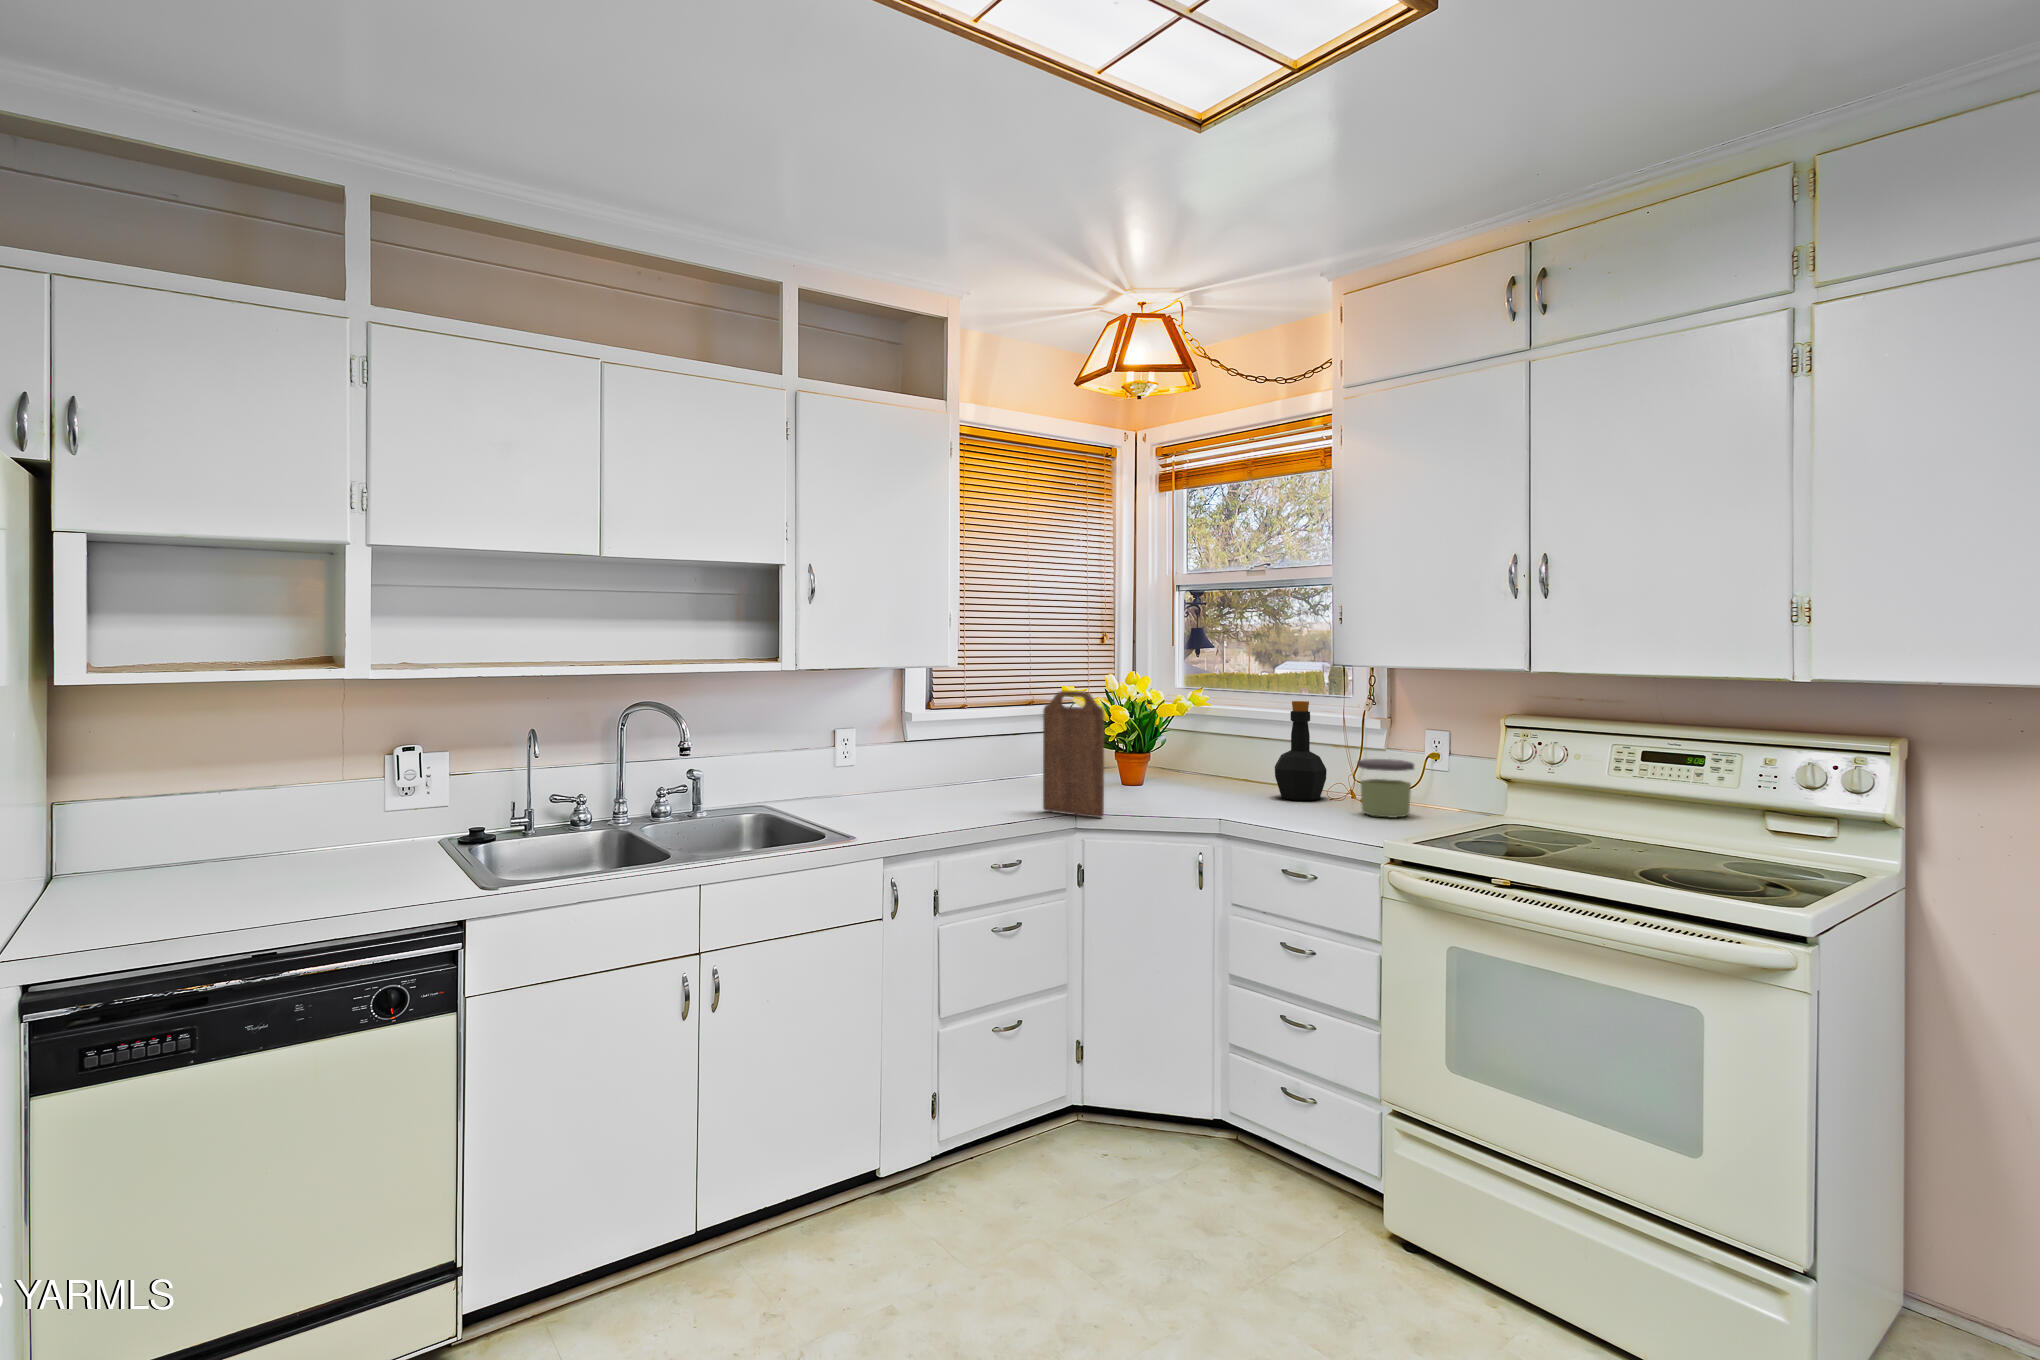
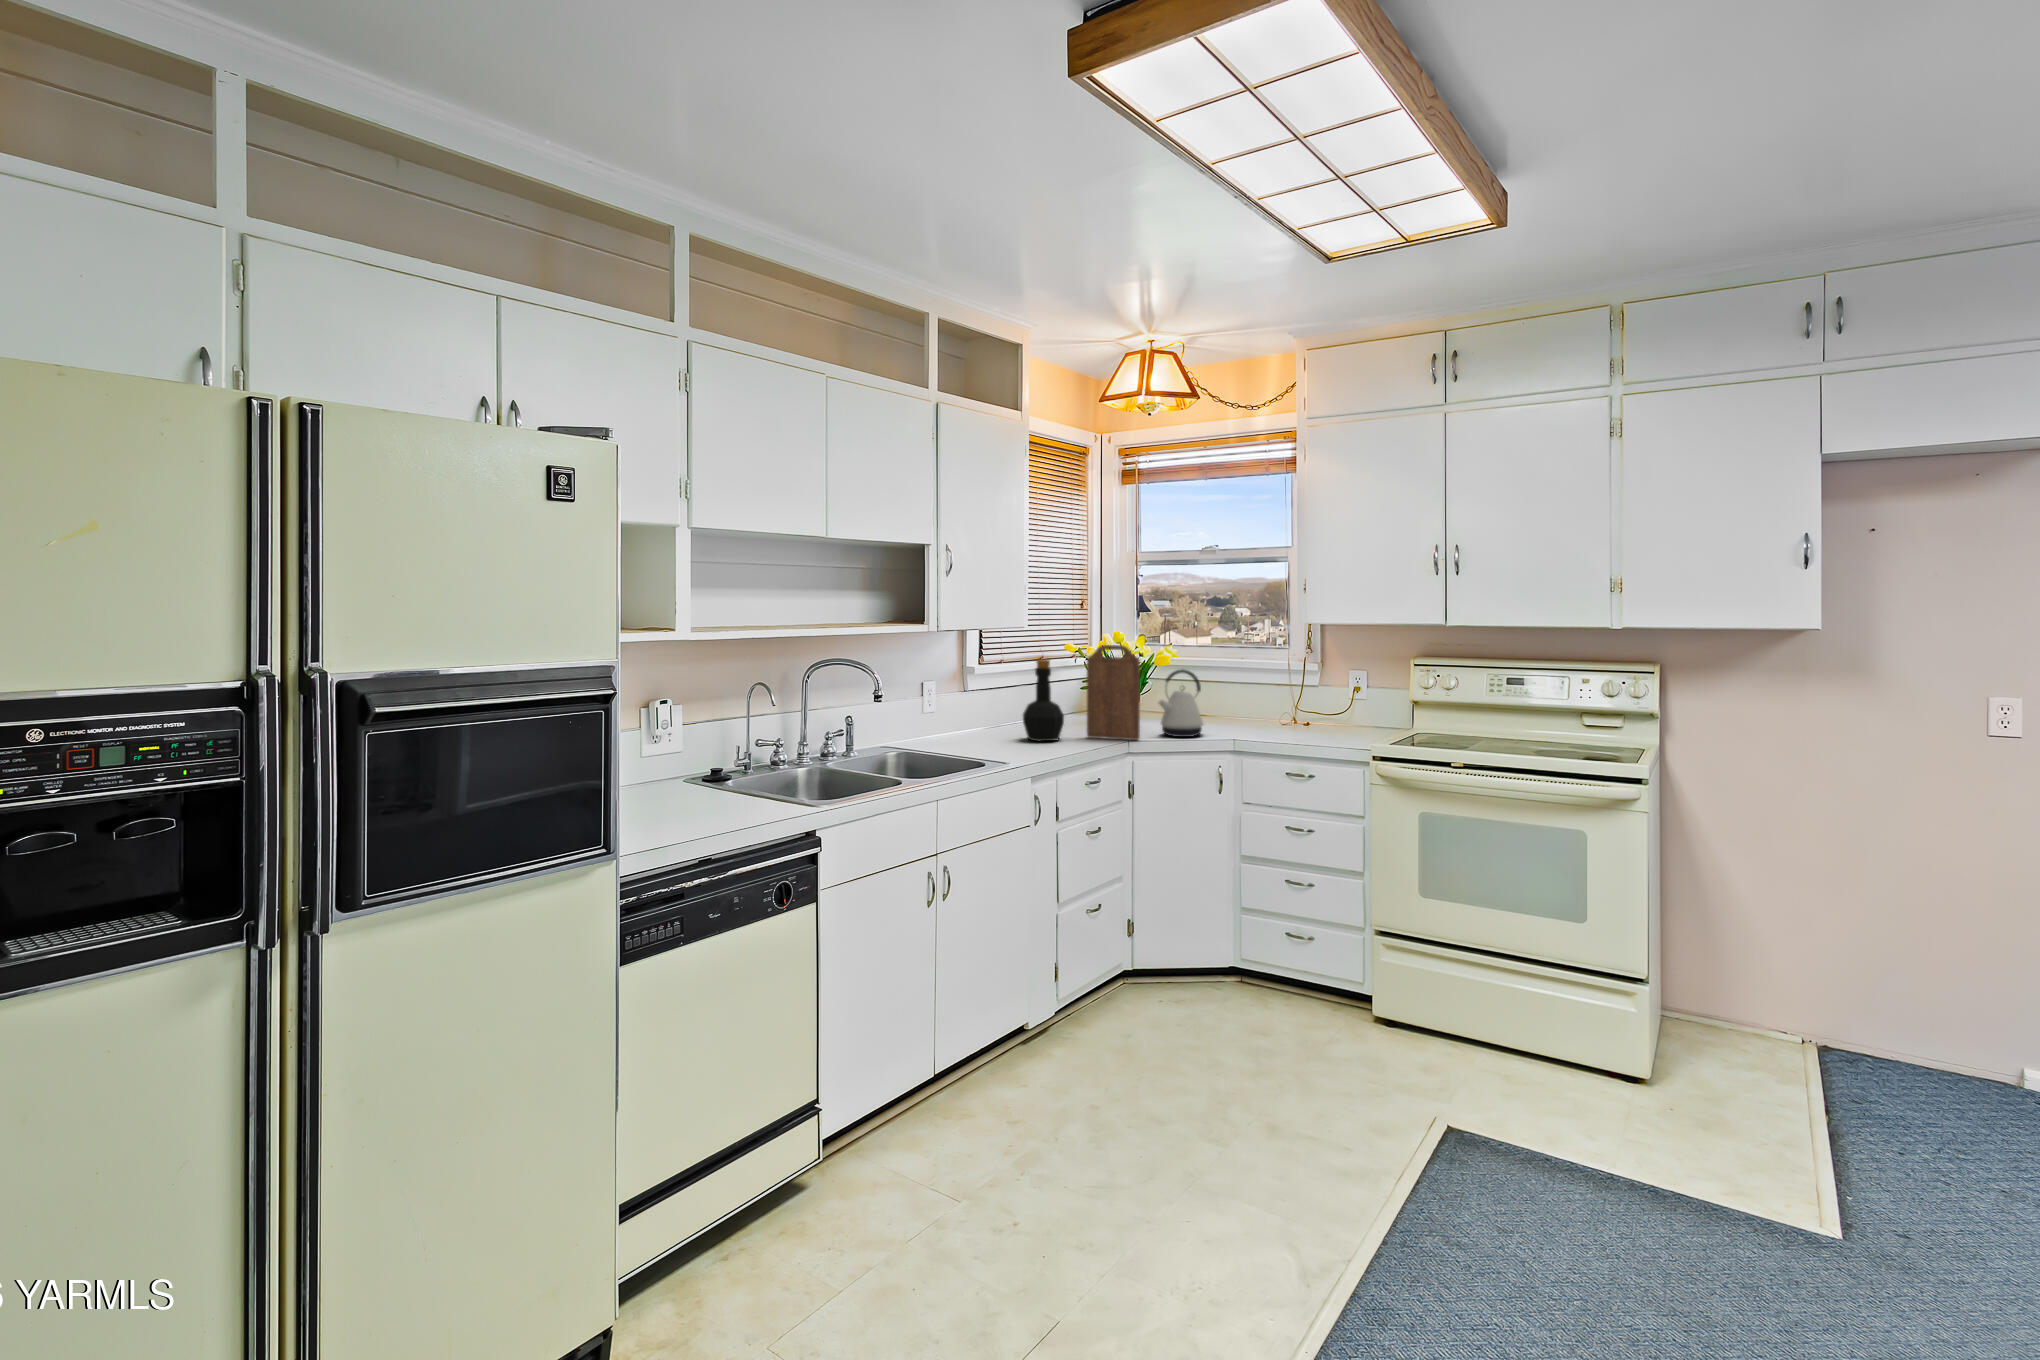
bottle: present [1275,701,1327,800] -> present [1023,659,1064,741]
kettle: none [1136,725,1204,816] -> present [1159,670,1203,737]
jar: present [1357,759,1414,818] -> none [1306,690,1347,731]

